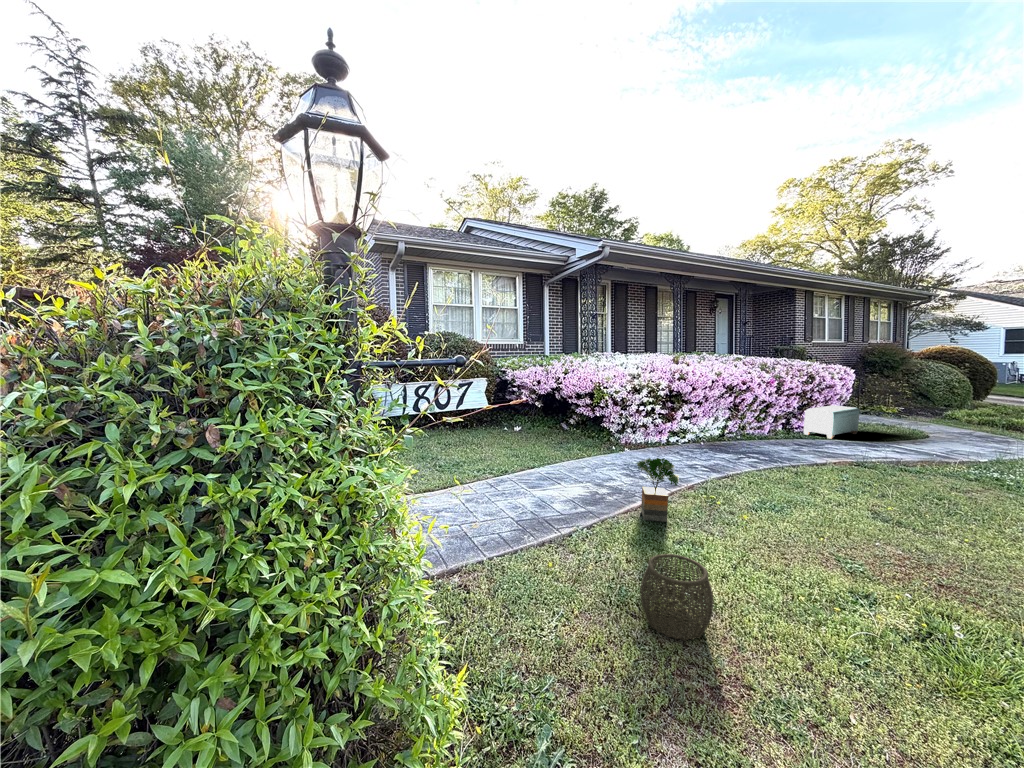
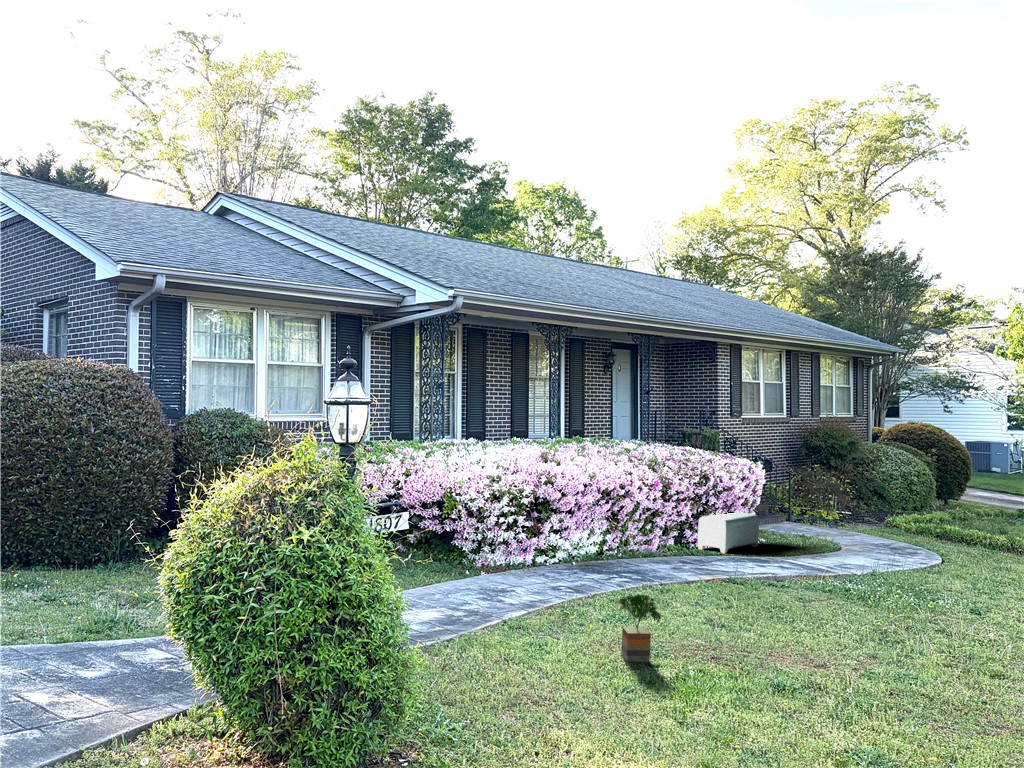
potted tree: present [637,458,679,522] -> present [618,594,661,662]
woven basket: present [640,554,714,641] -> none [492,637,543,692]

